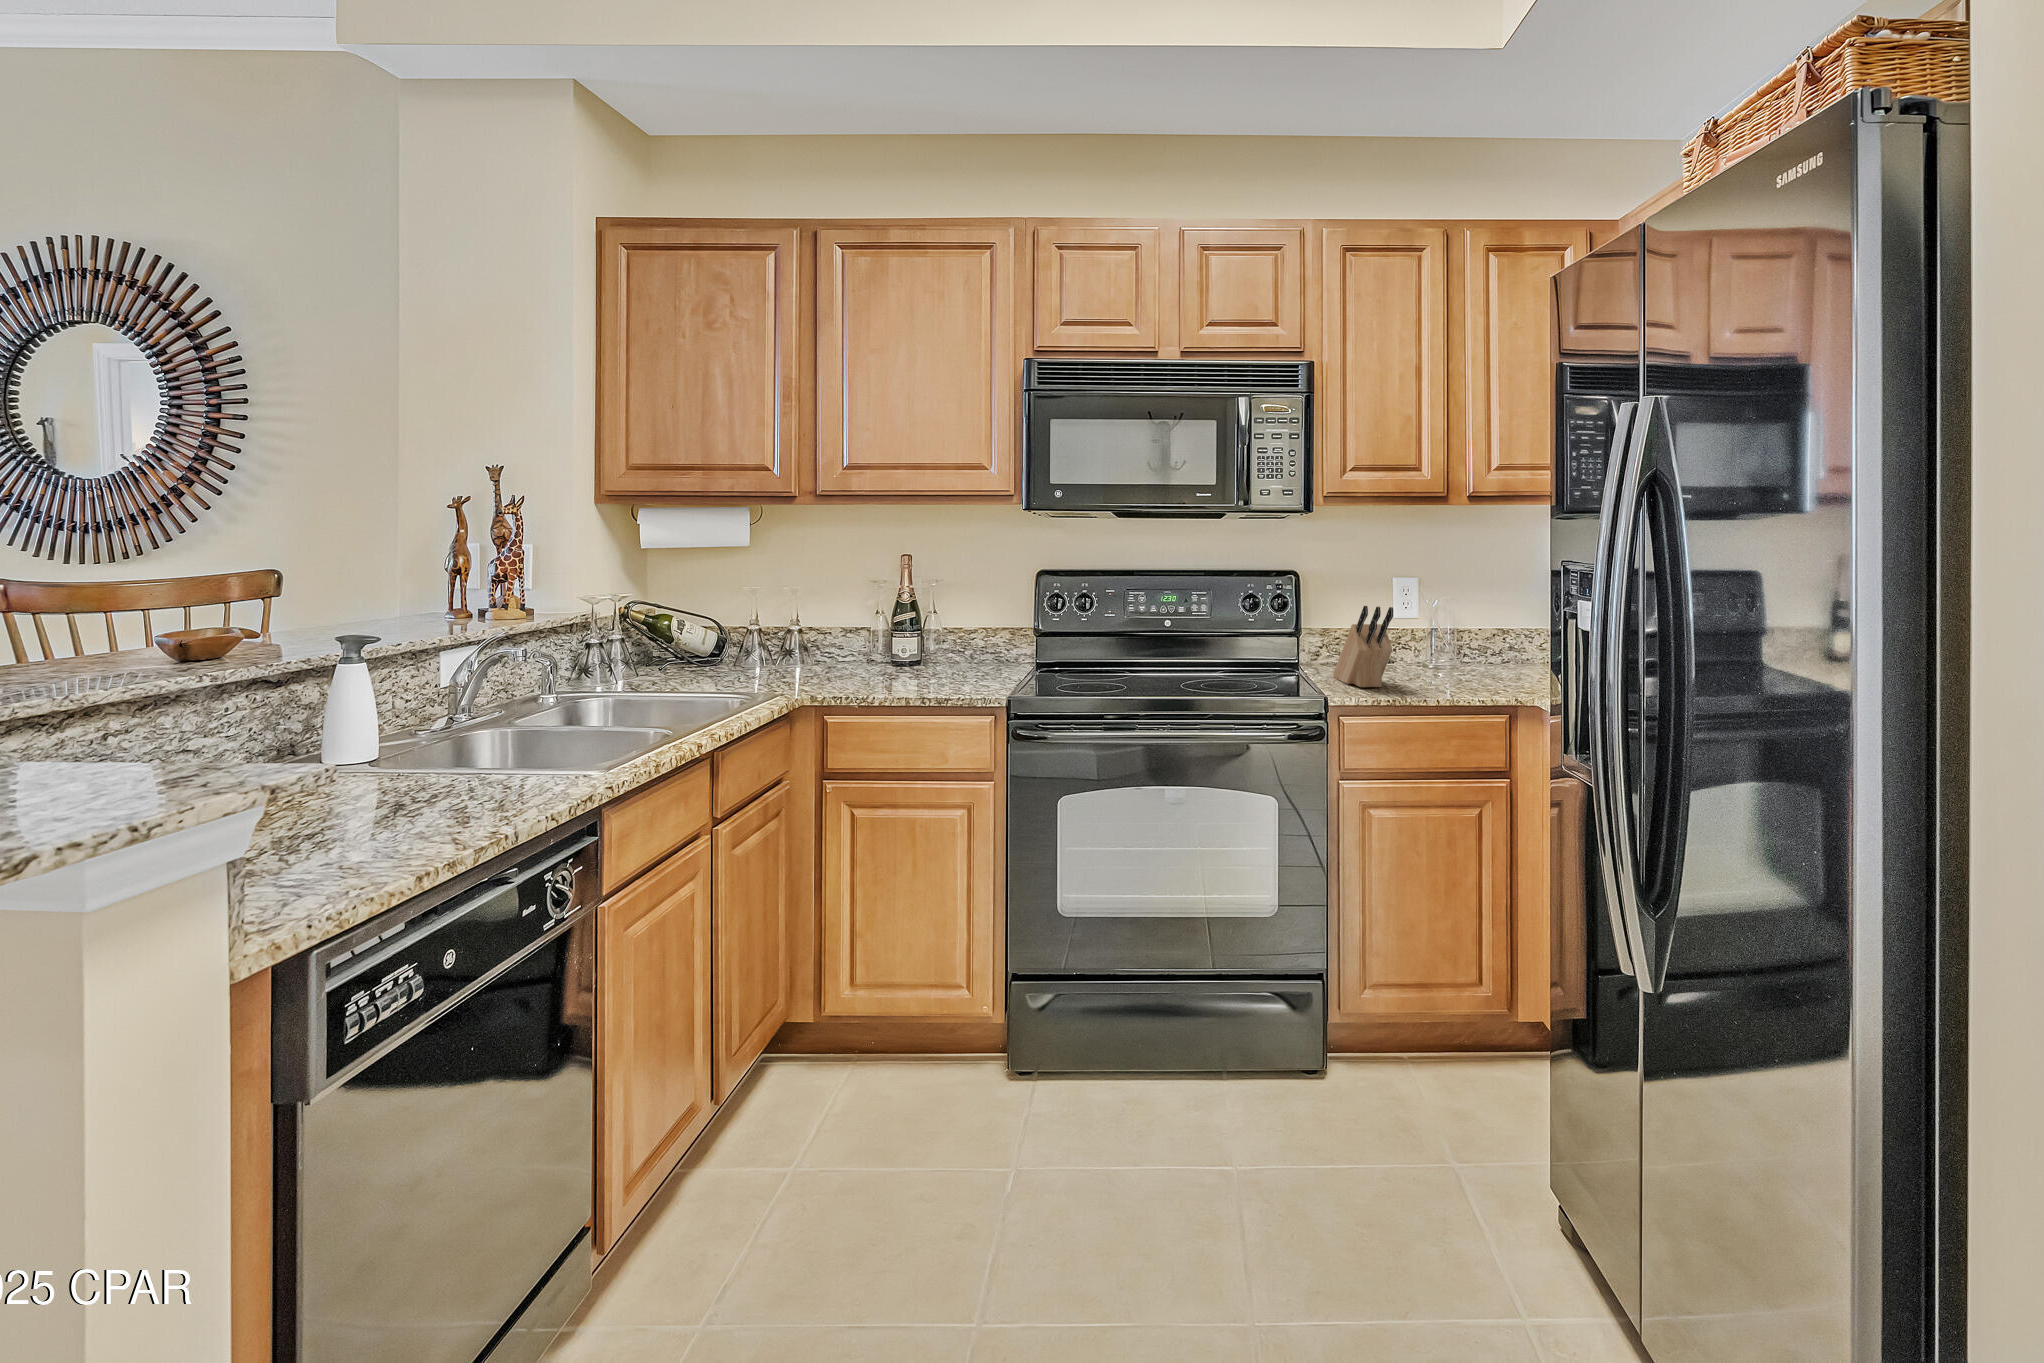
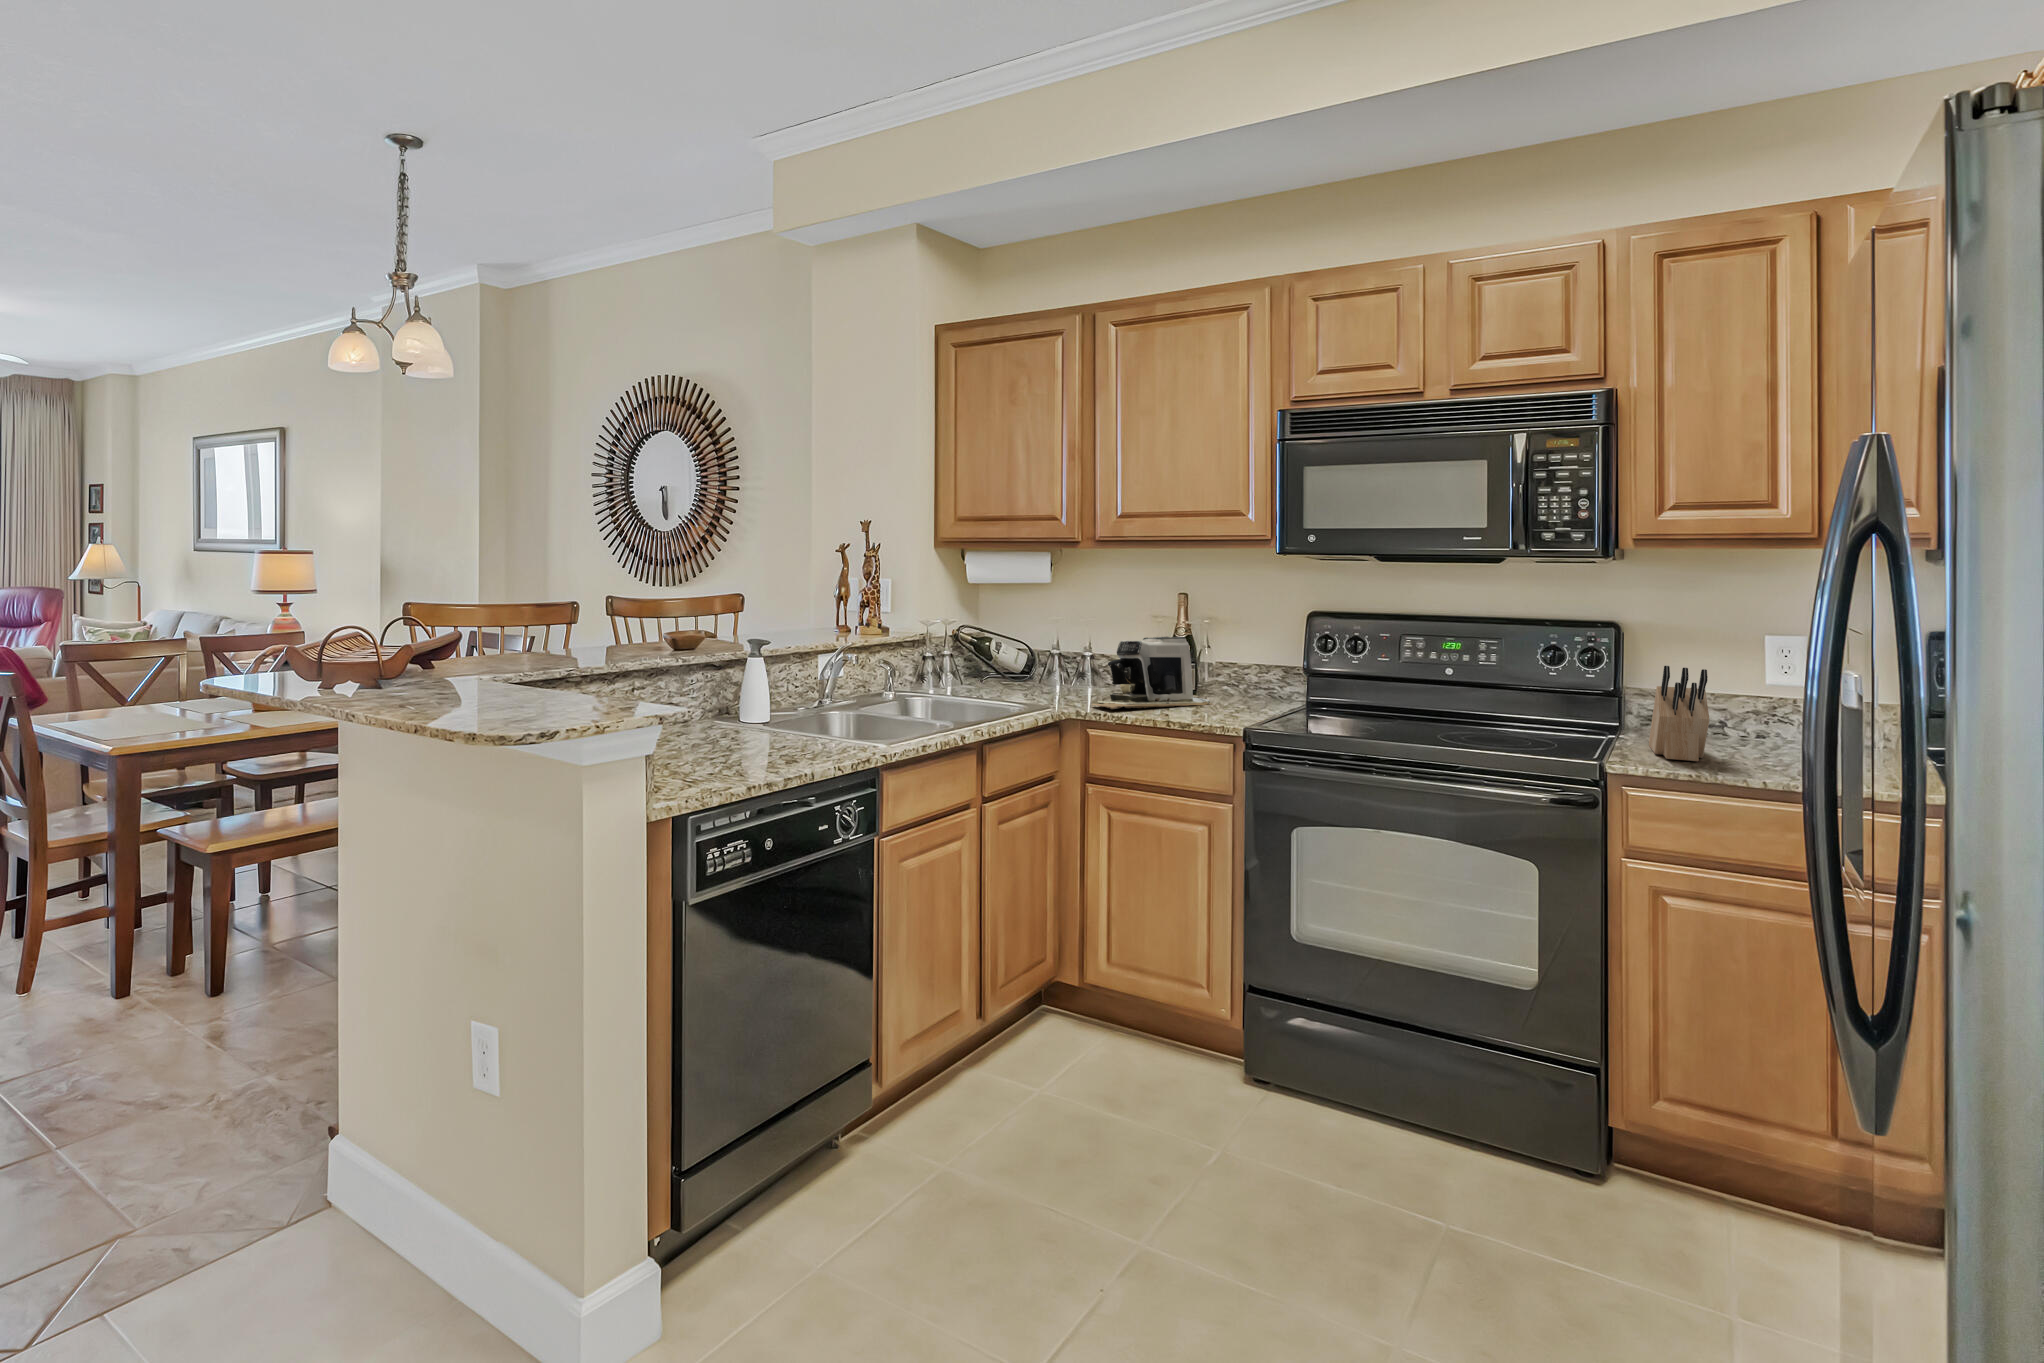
coffee maker: none [822,603,950,690] -> present [1093,637,1213,709]

